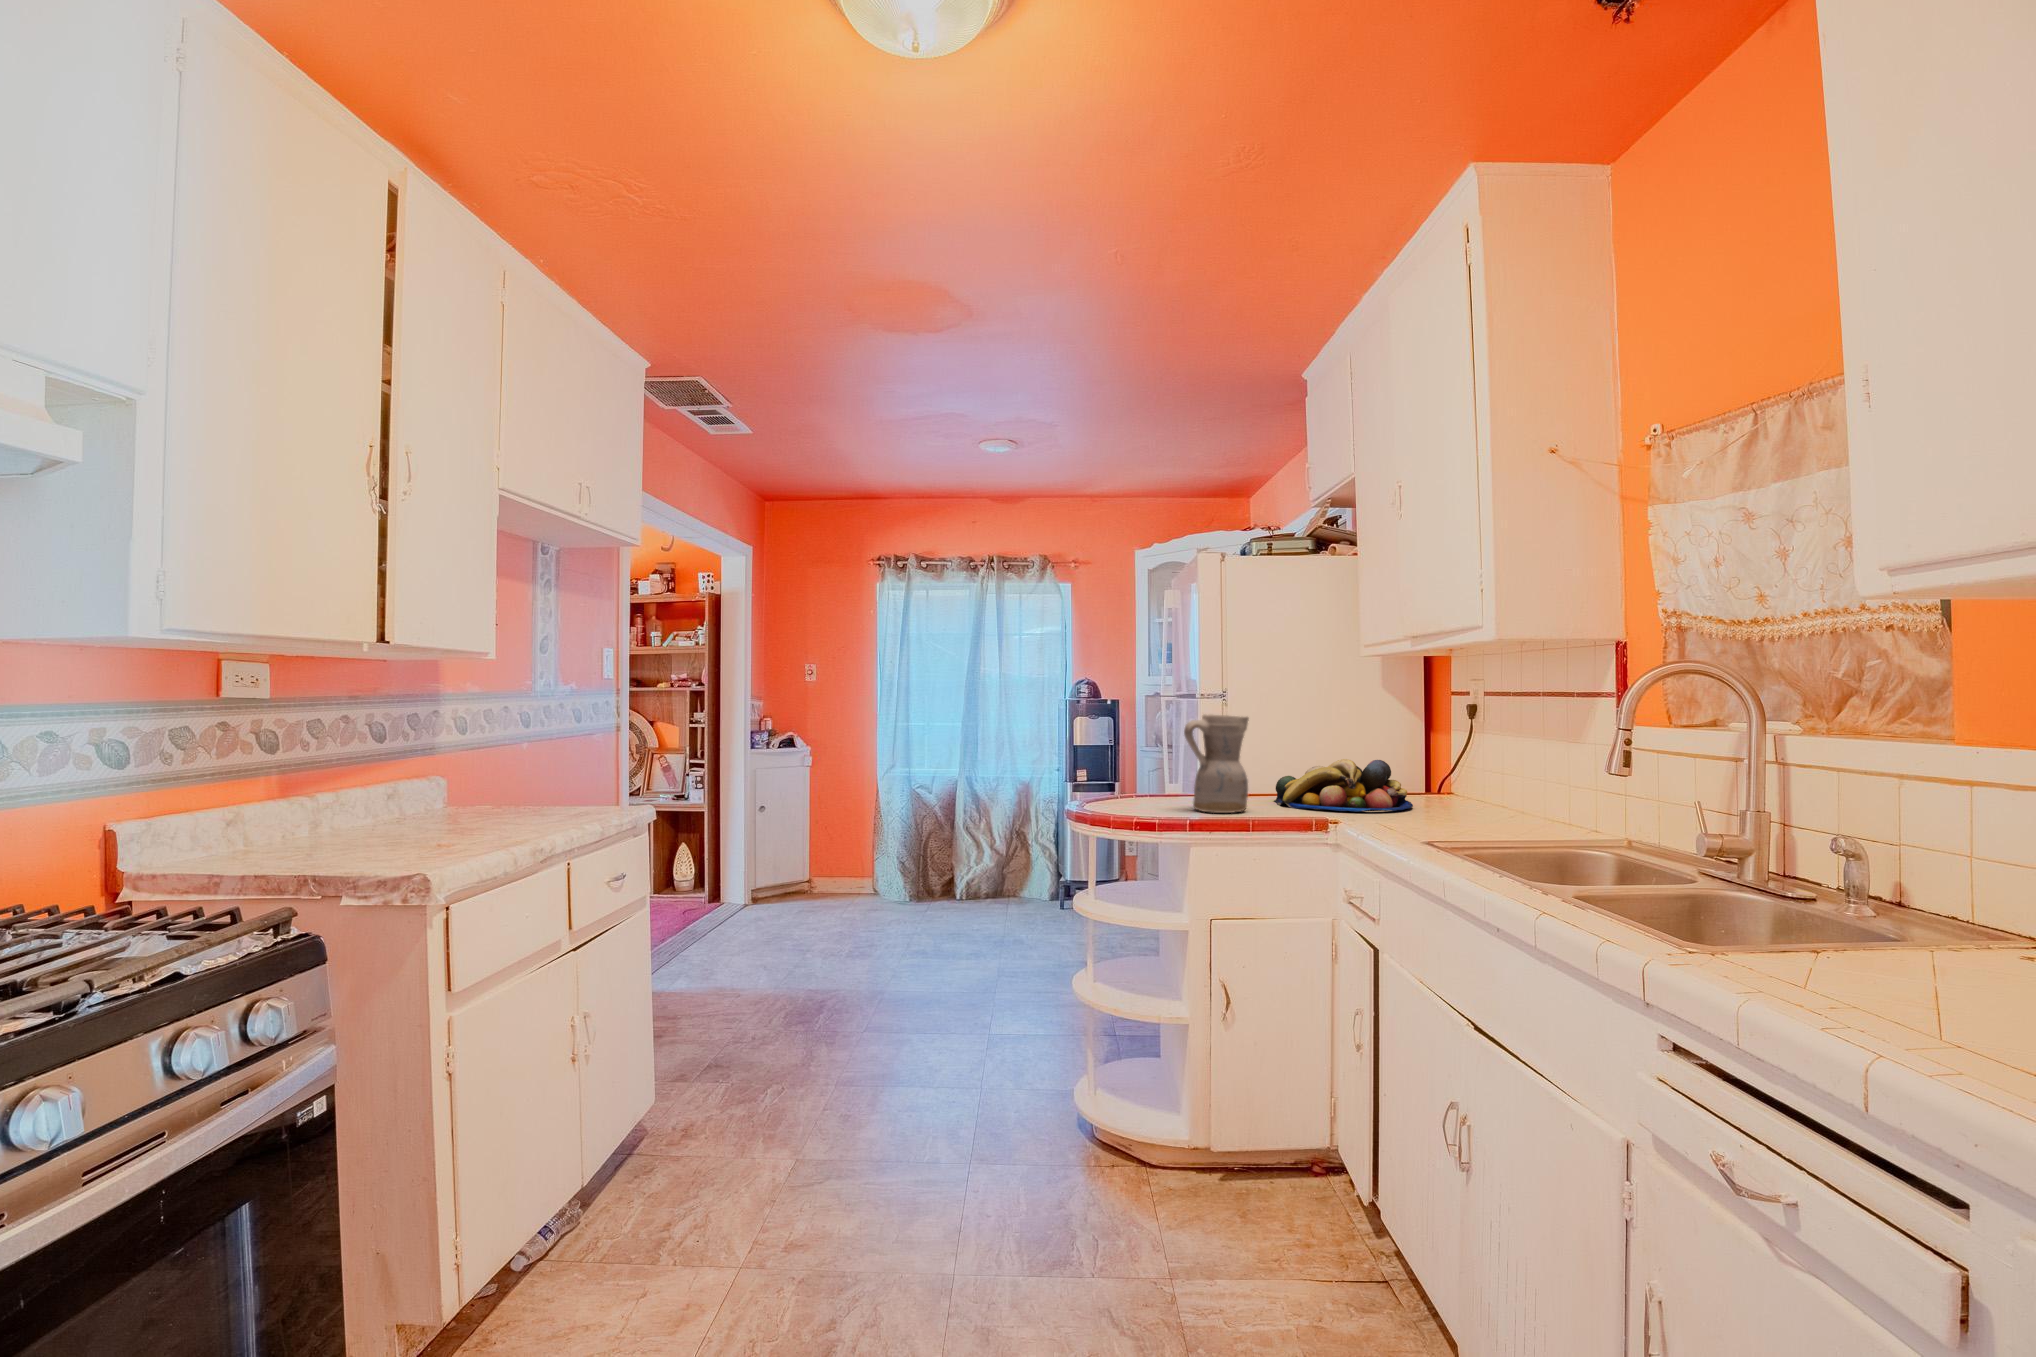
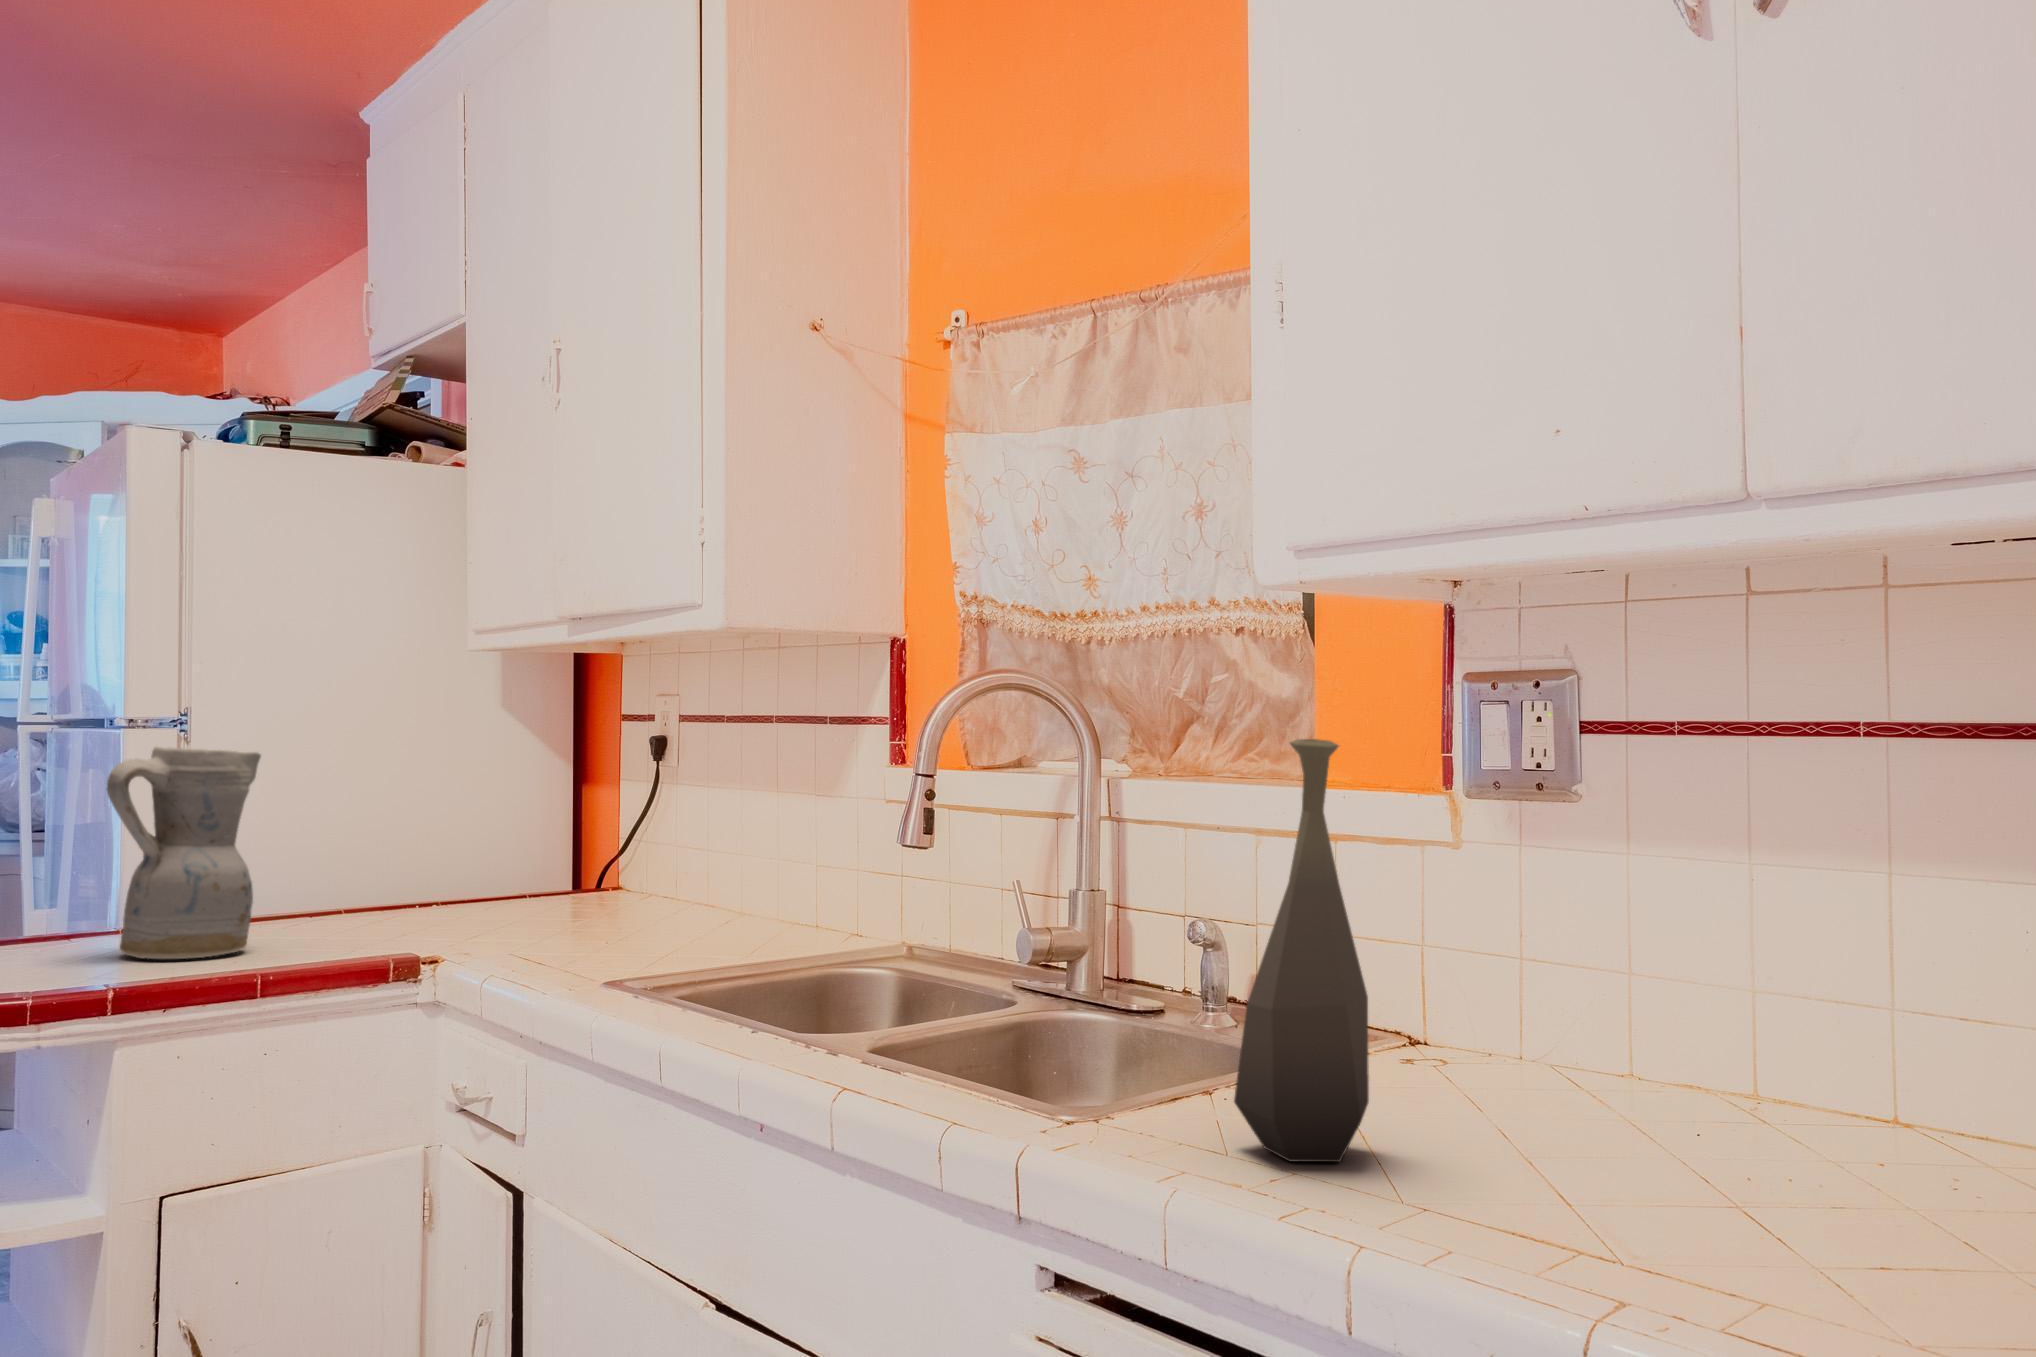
bottle: none [1786,718,1910,1005] -> present [1234,739,1369,1162]
fruit bowl: present [1274,759,1413,812] -> none [296,836,566,936]

